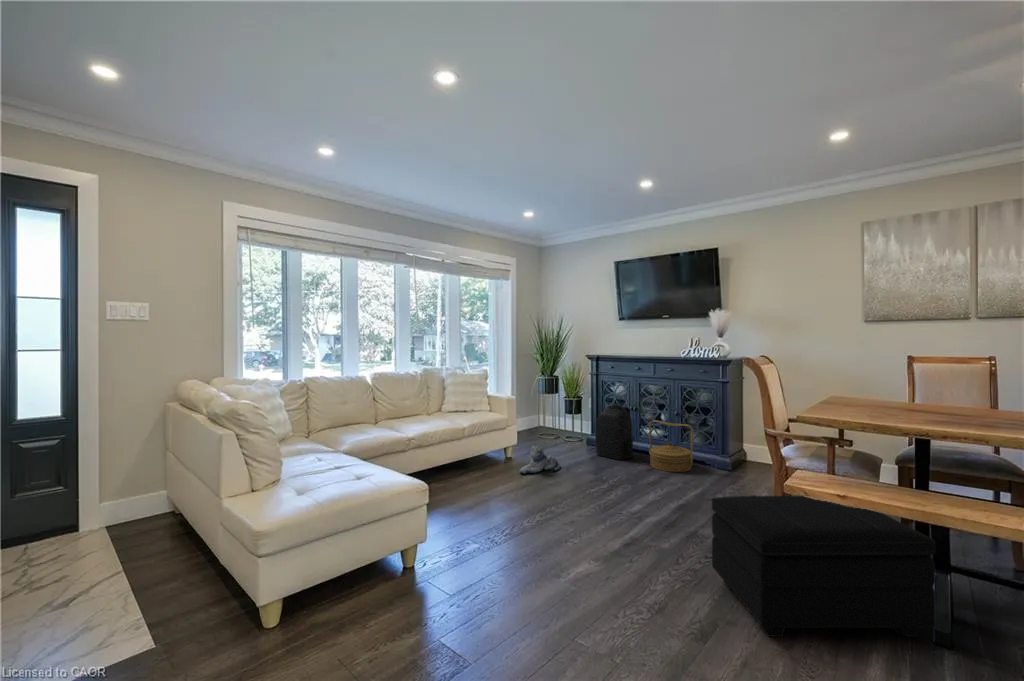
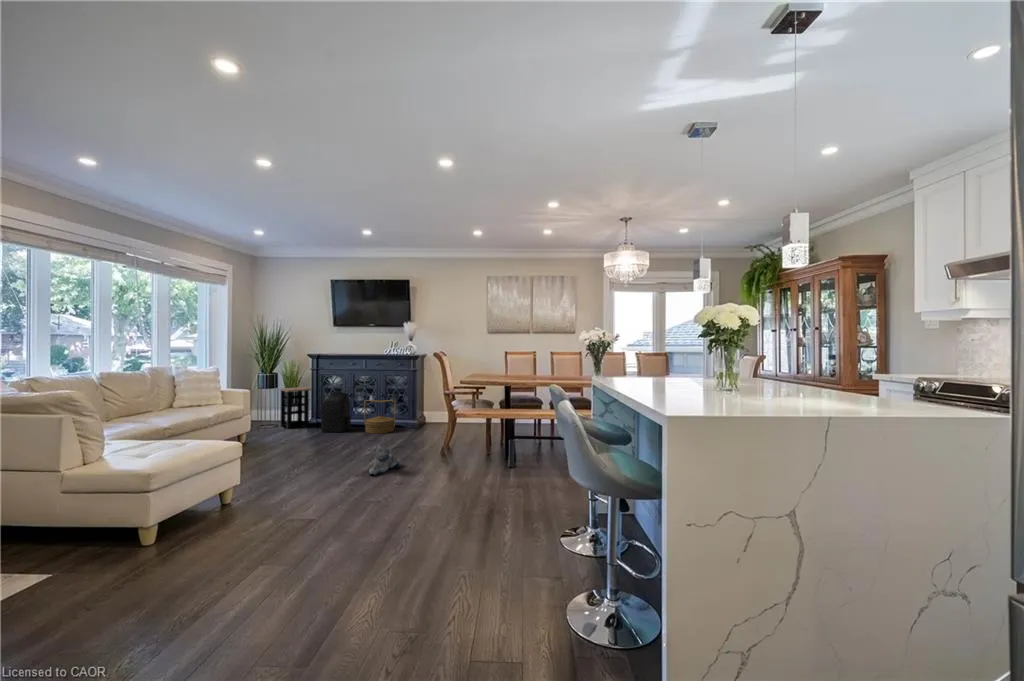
side table: none [559,394,591,444] -> present [280,387,311,429]
plush toy: present [520,444,560,474] -> present [369,445,401,475]
footstool: present [712,495,936,637] -> none [425,416,511,478]

